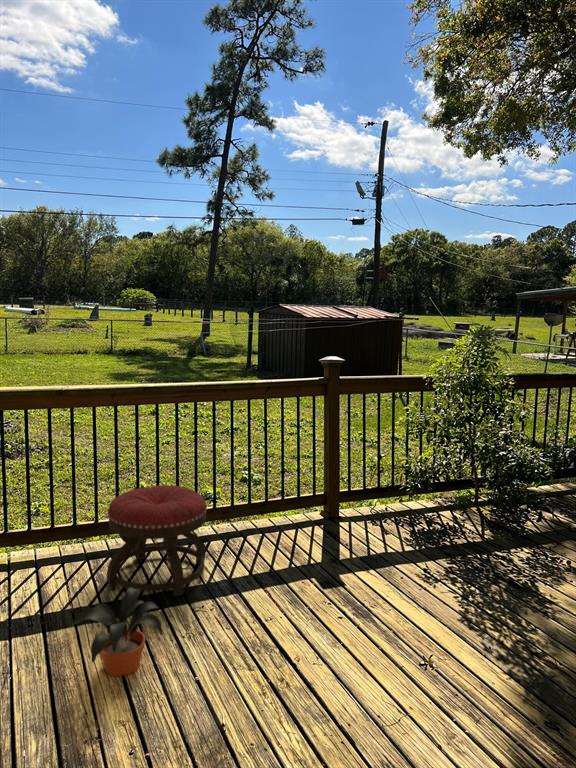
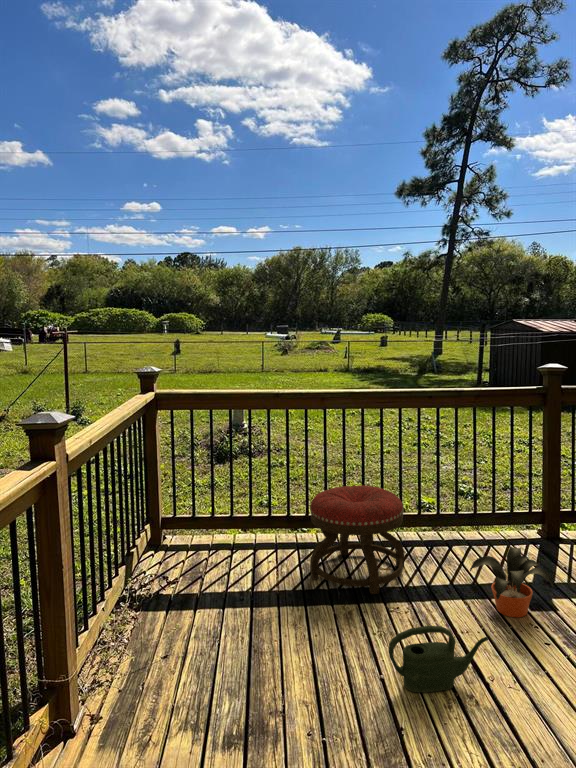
potted plant: present [71,587,162,676] -> present [470,546,553,617]
watering can: none [206,619,296,687] -> present [388,626,488,692]

